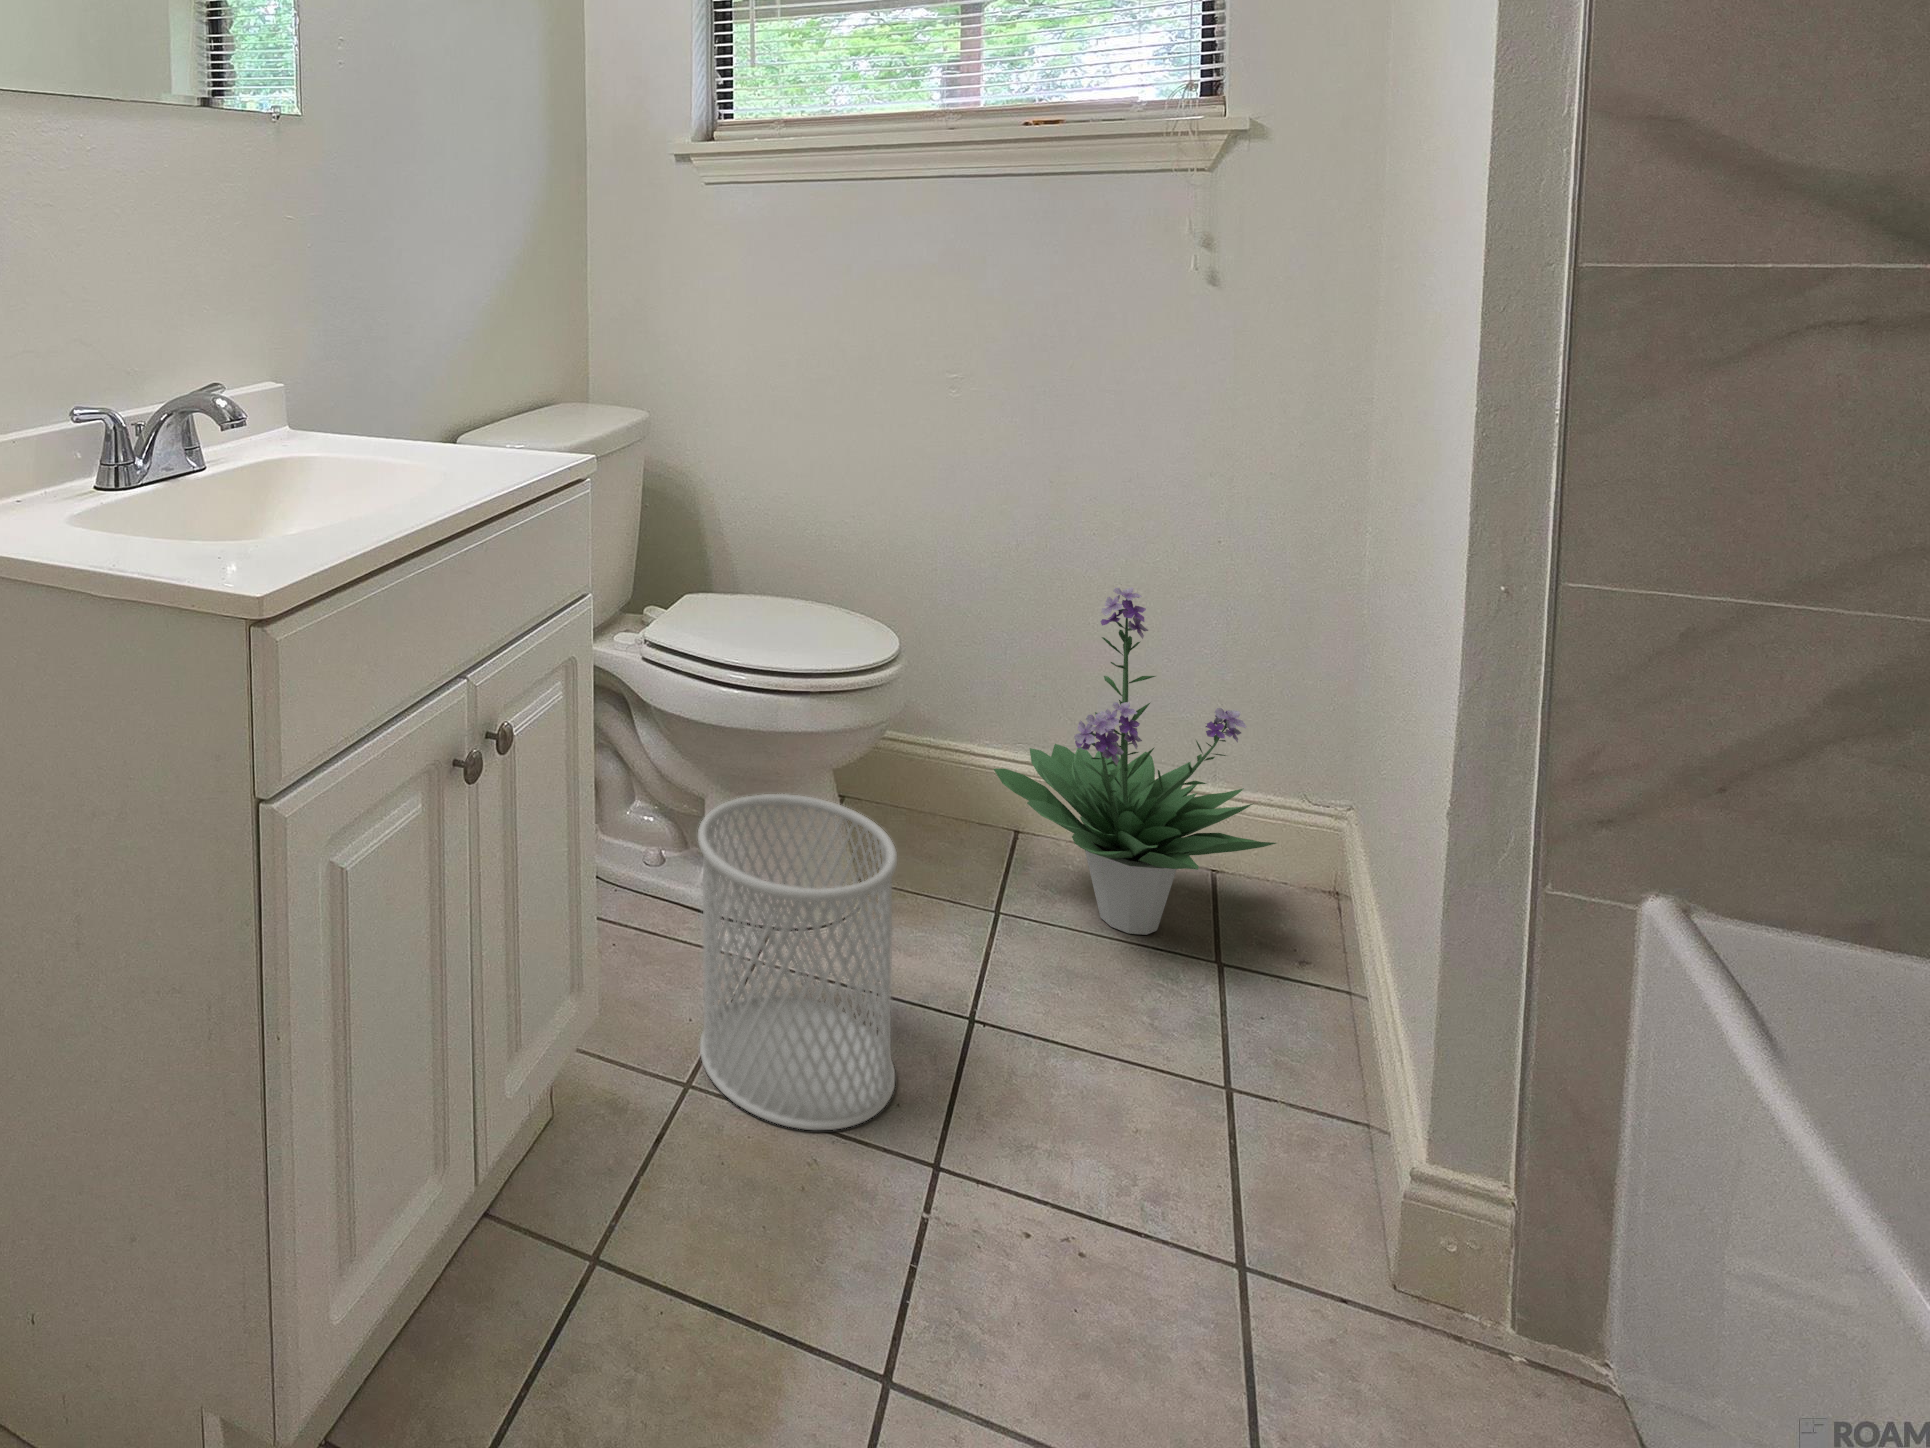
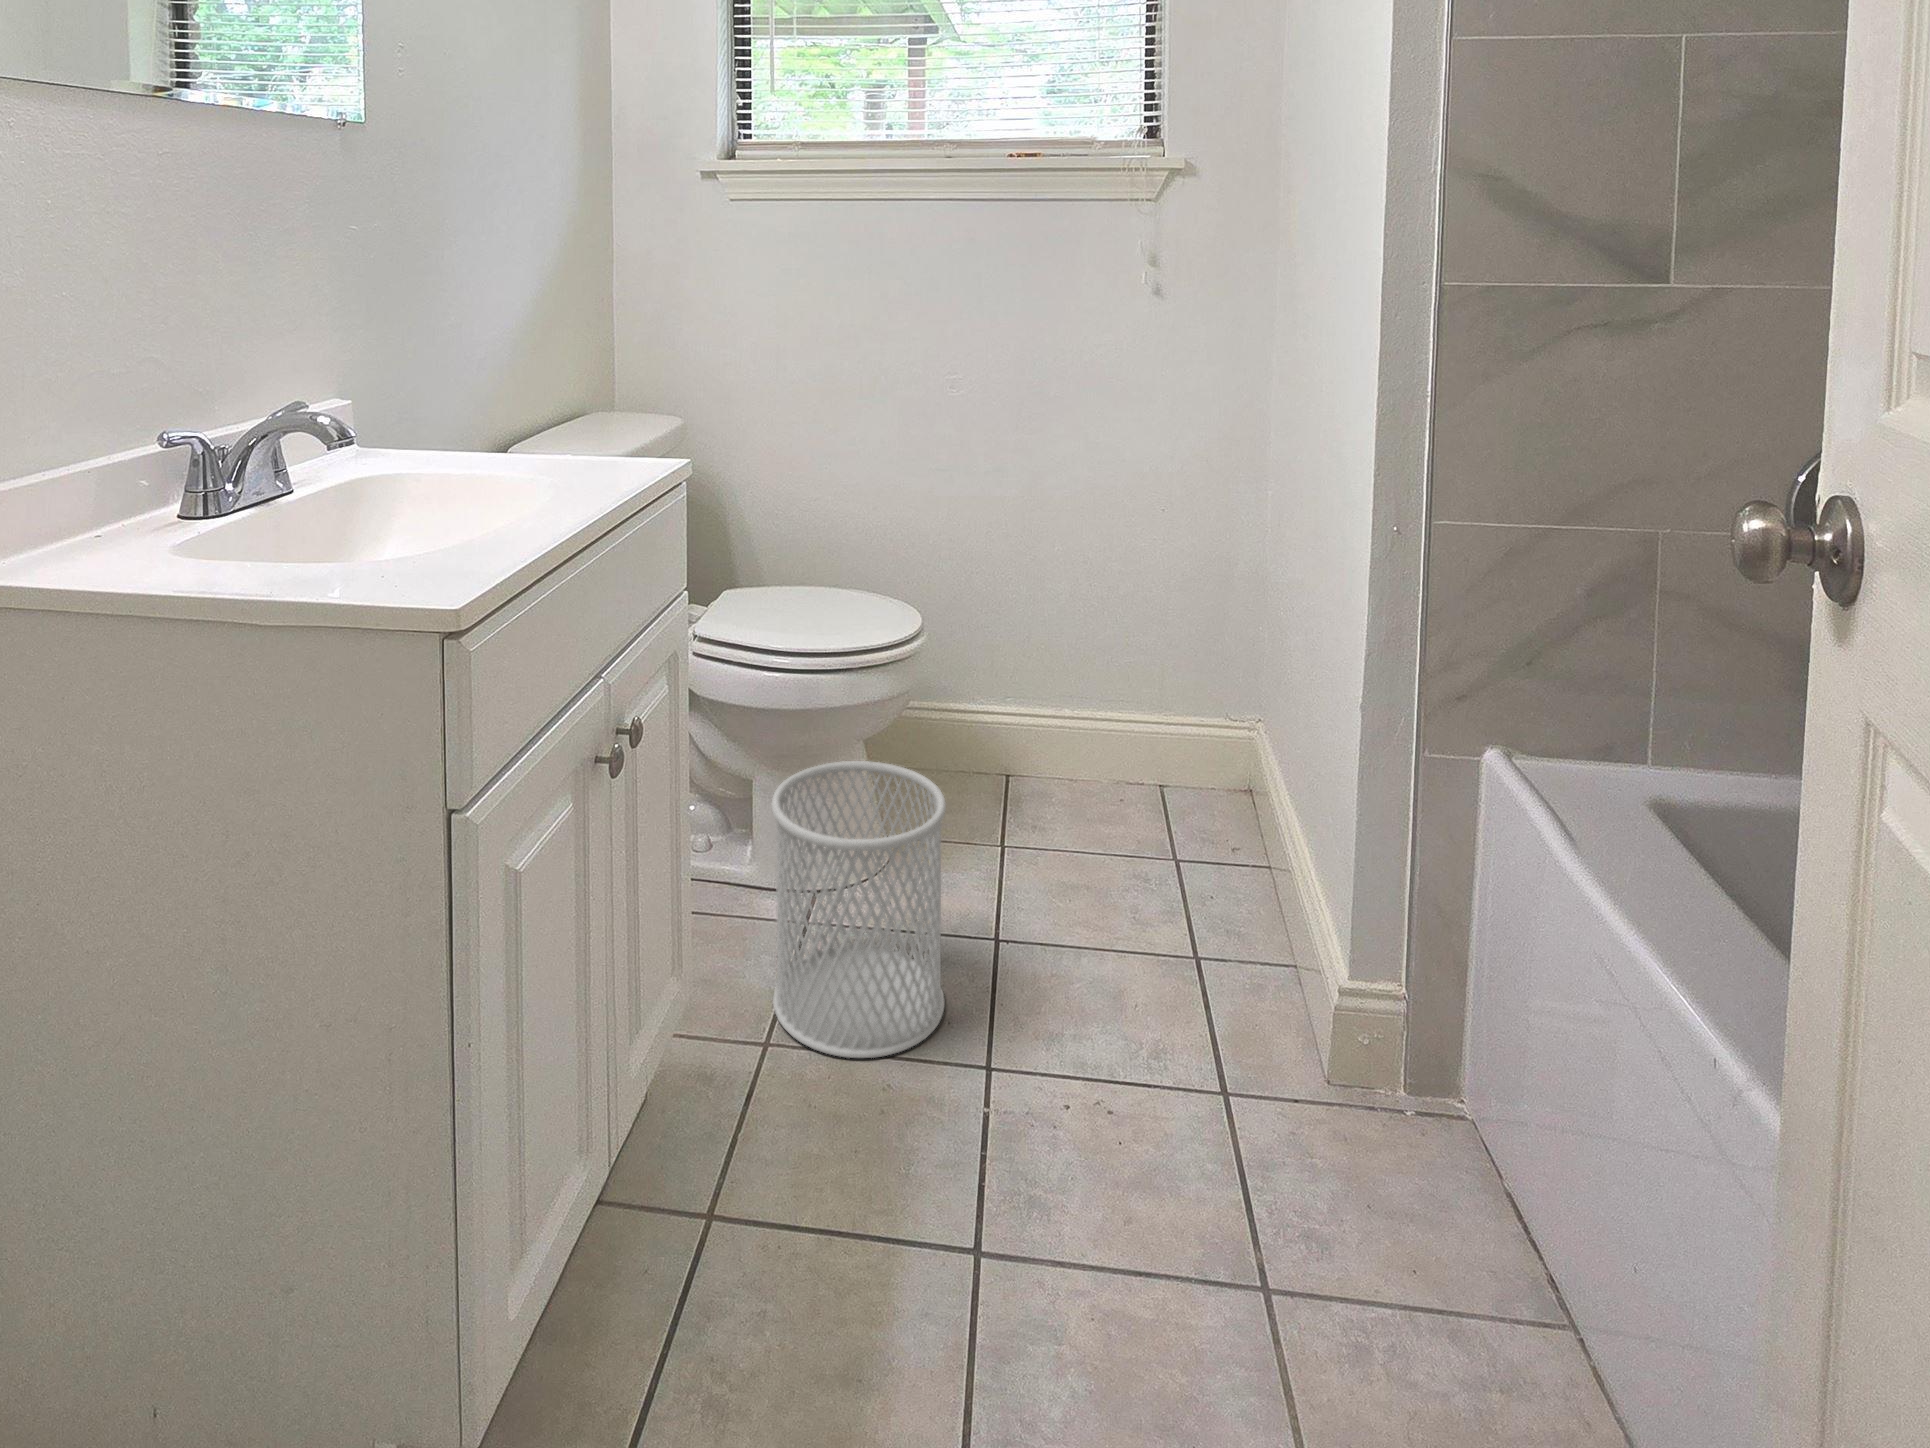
potted plant: present [994,587,1276,935] -> none [996,550,1215,844]

